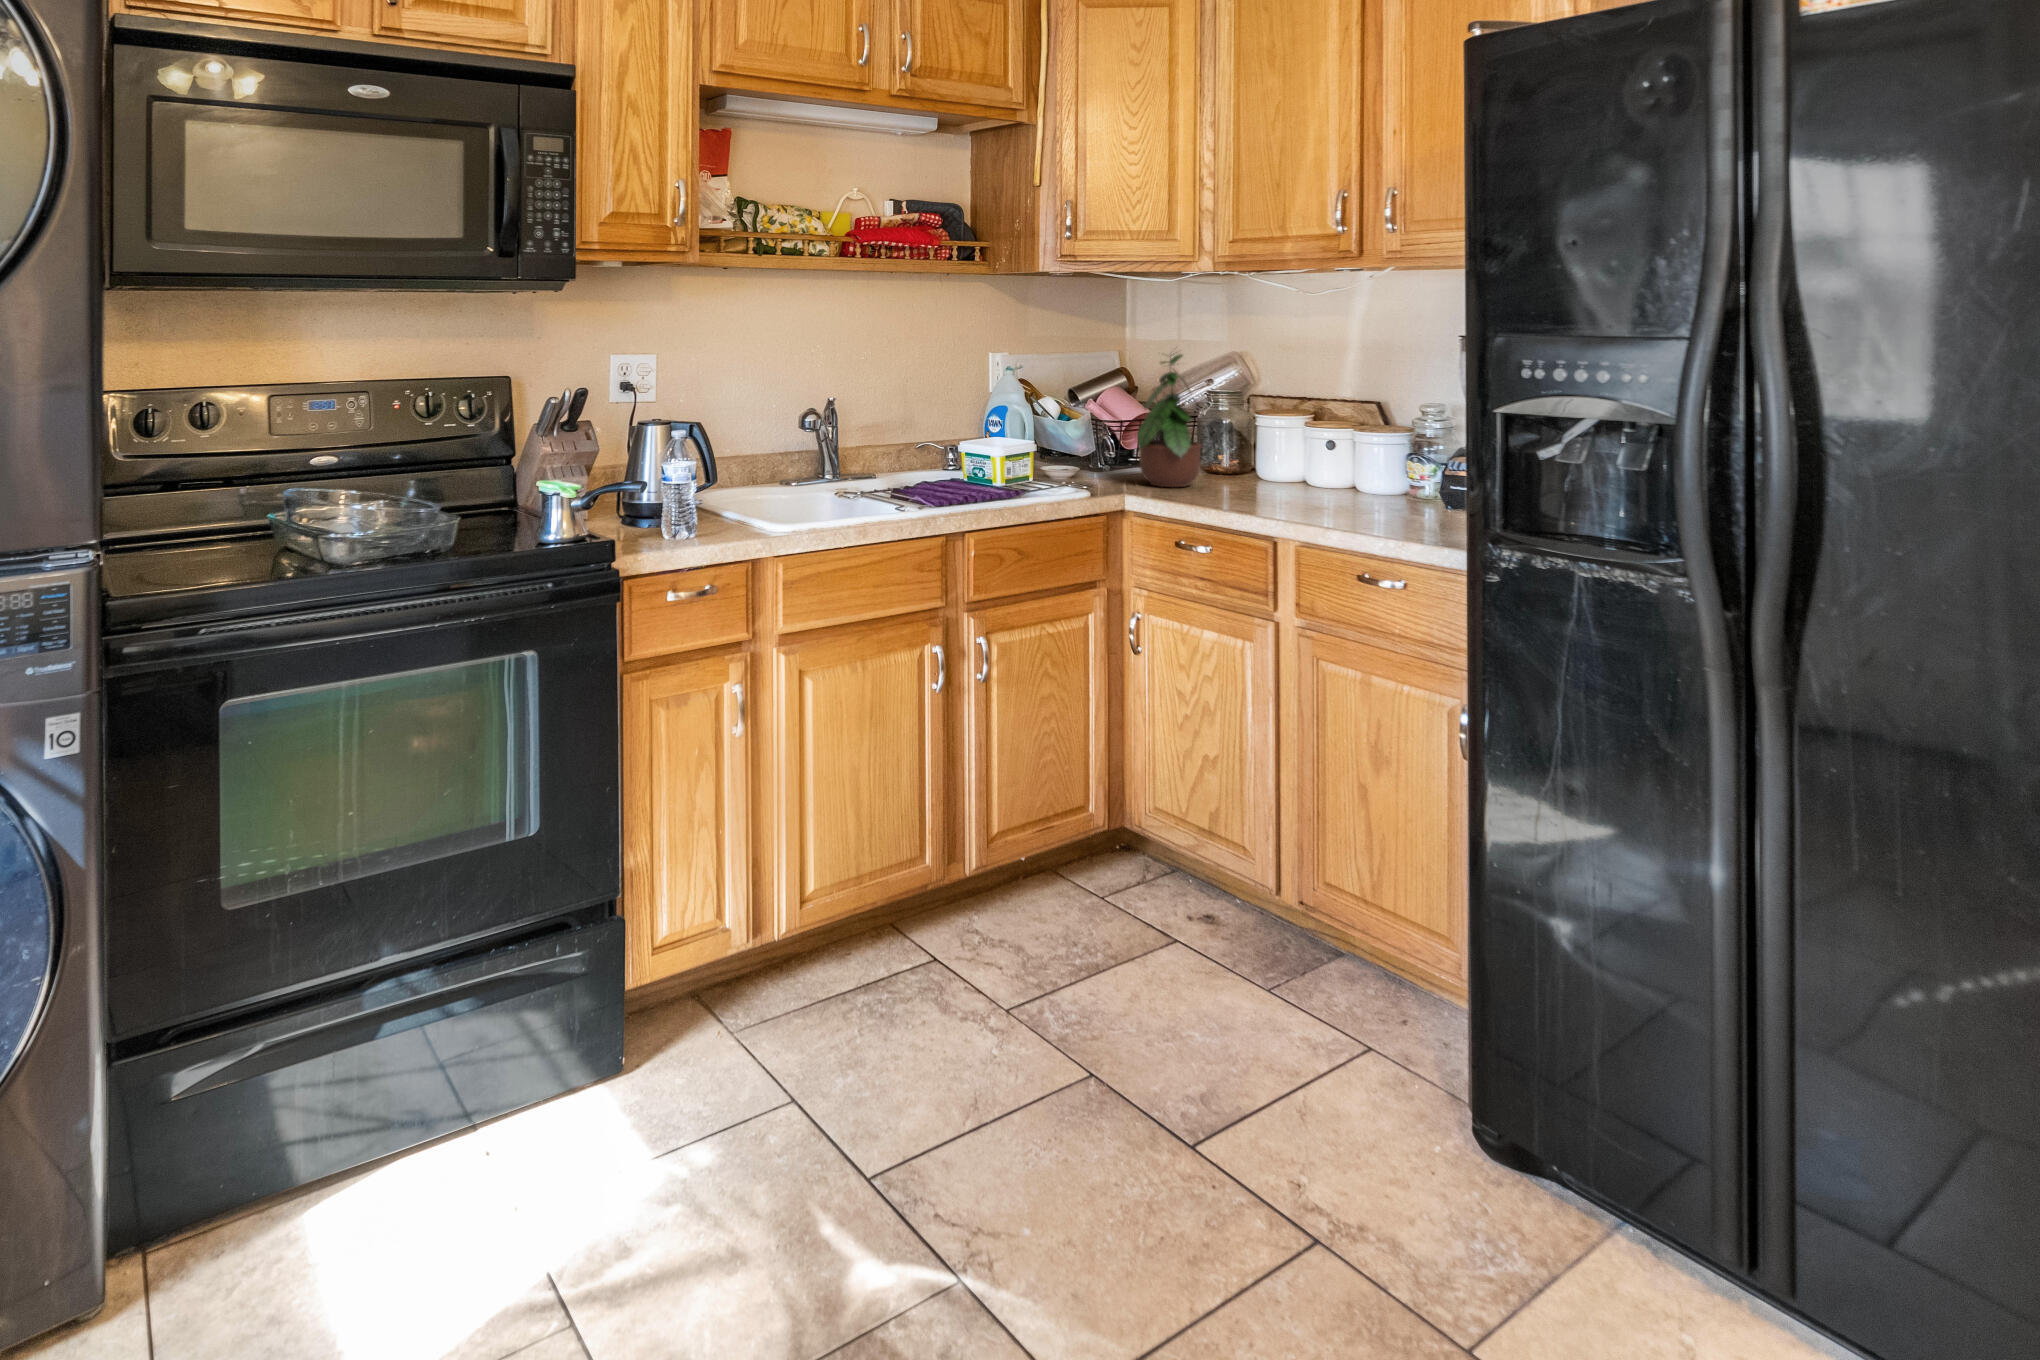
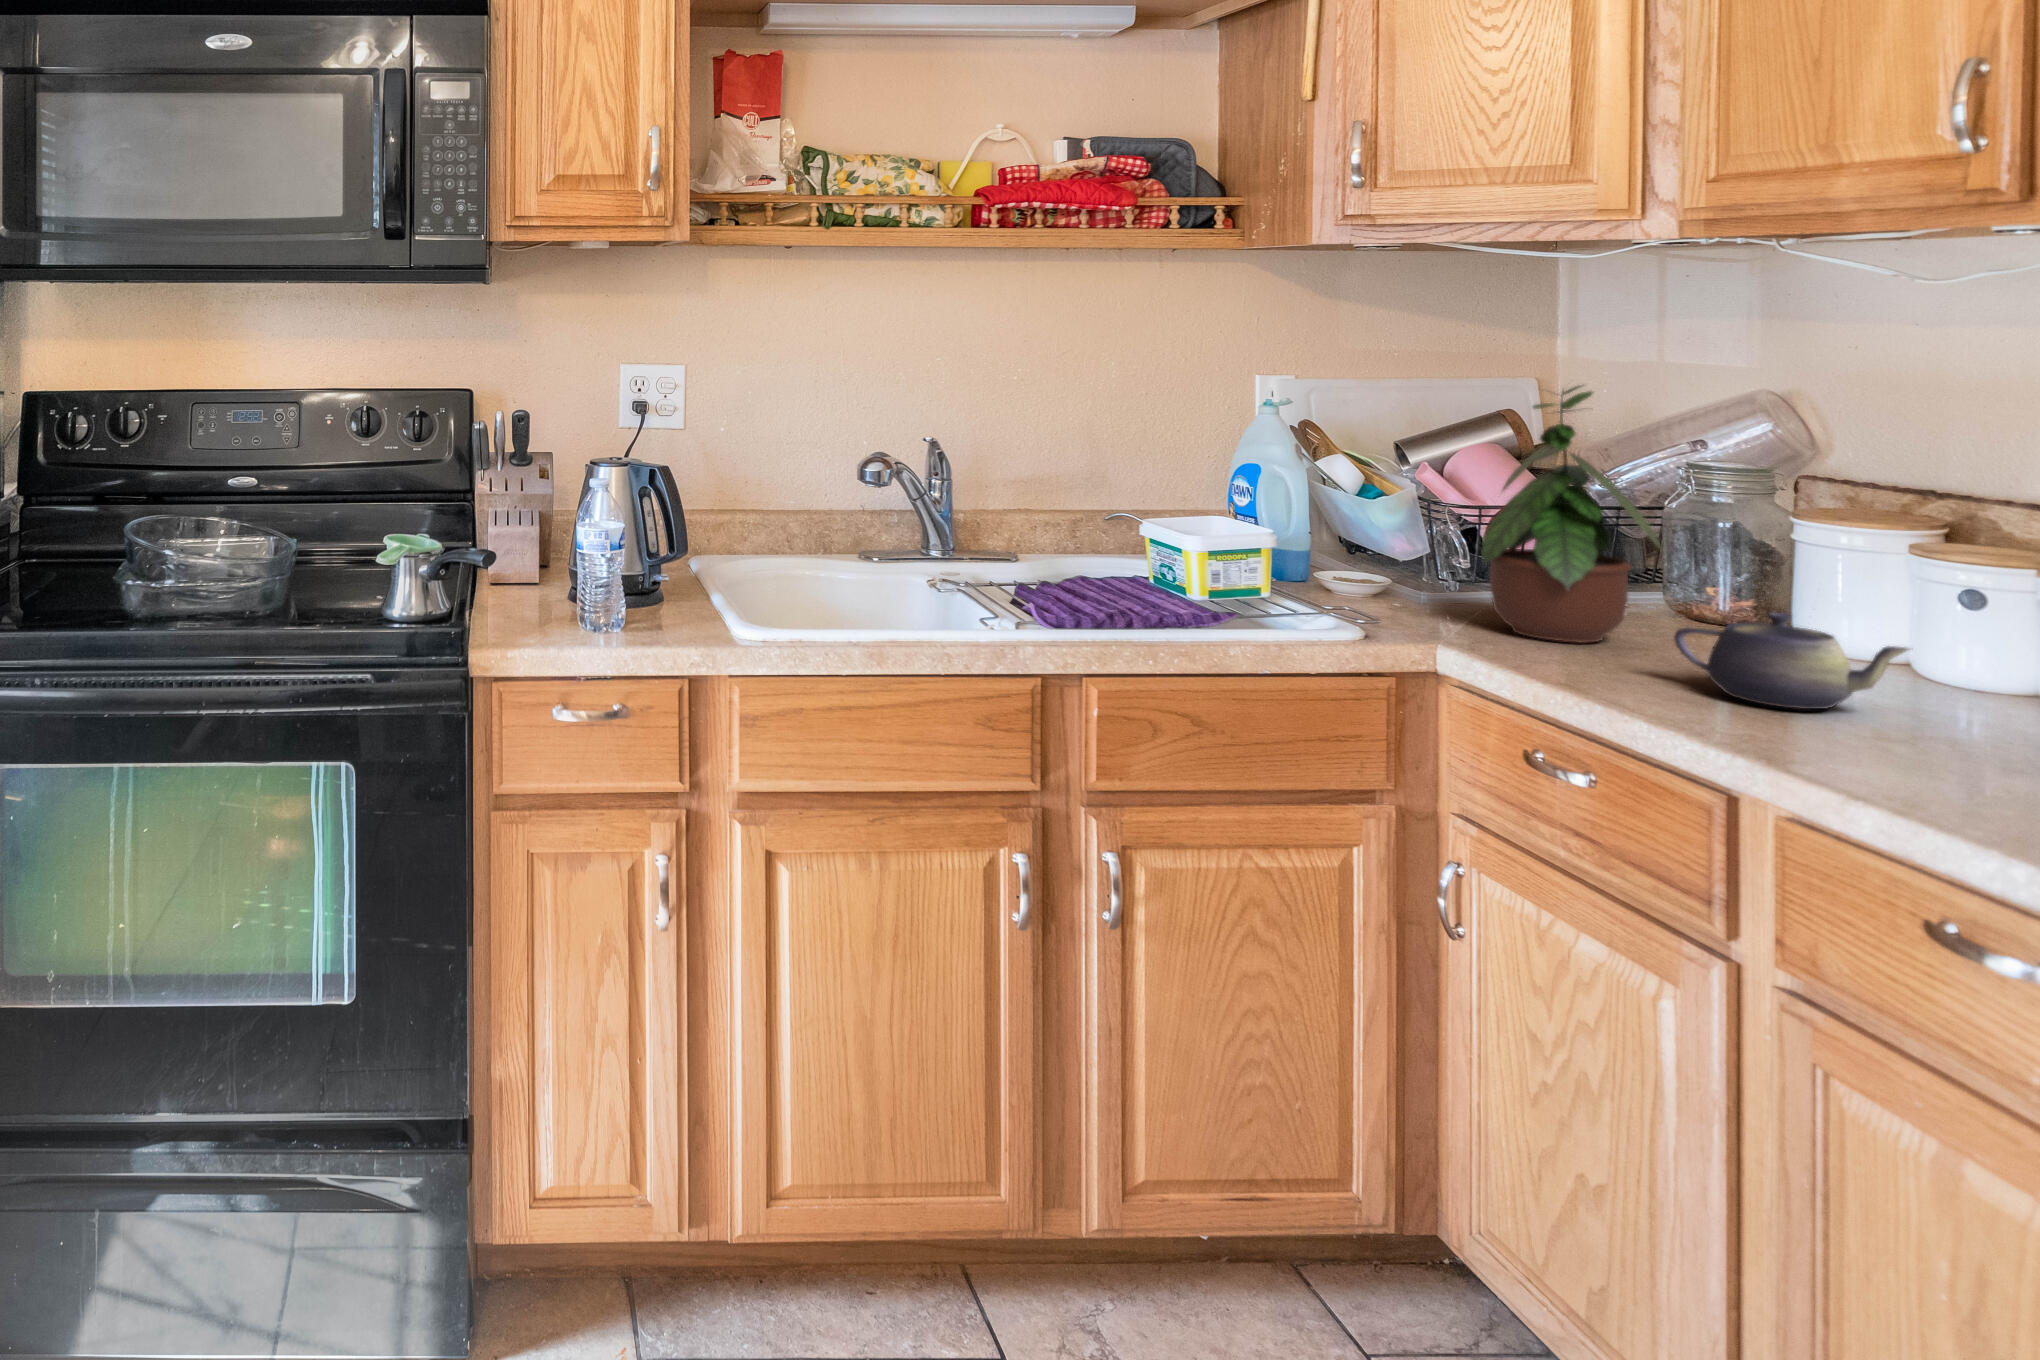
teapot: none [1233,459,1326,504] -> present [1674,612,1909,709]

